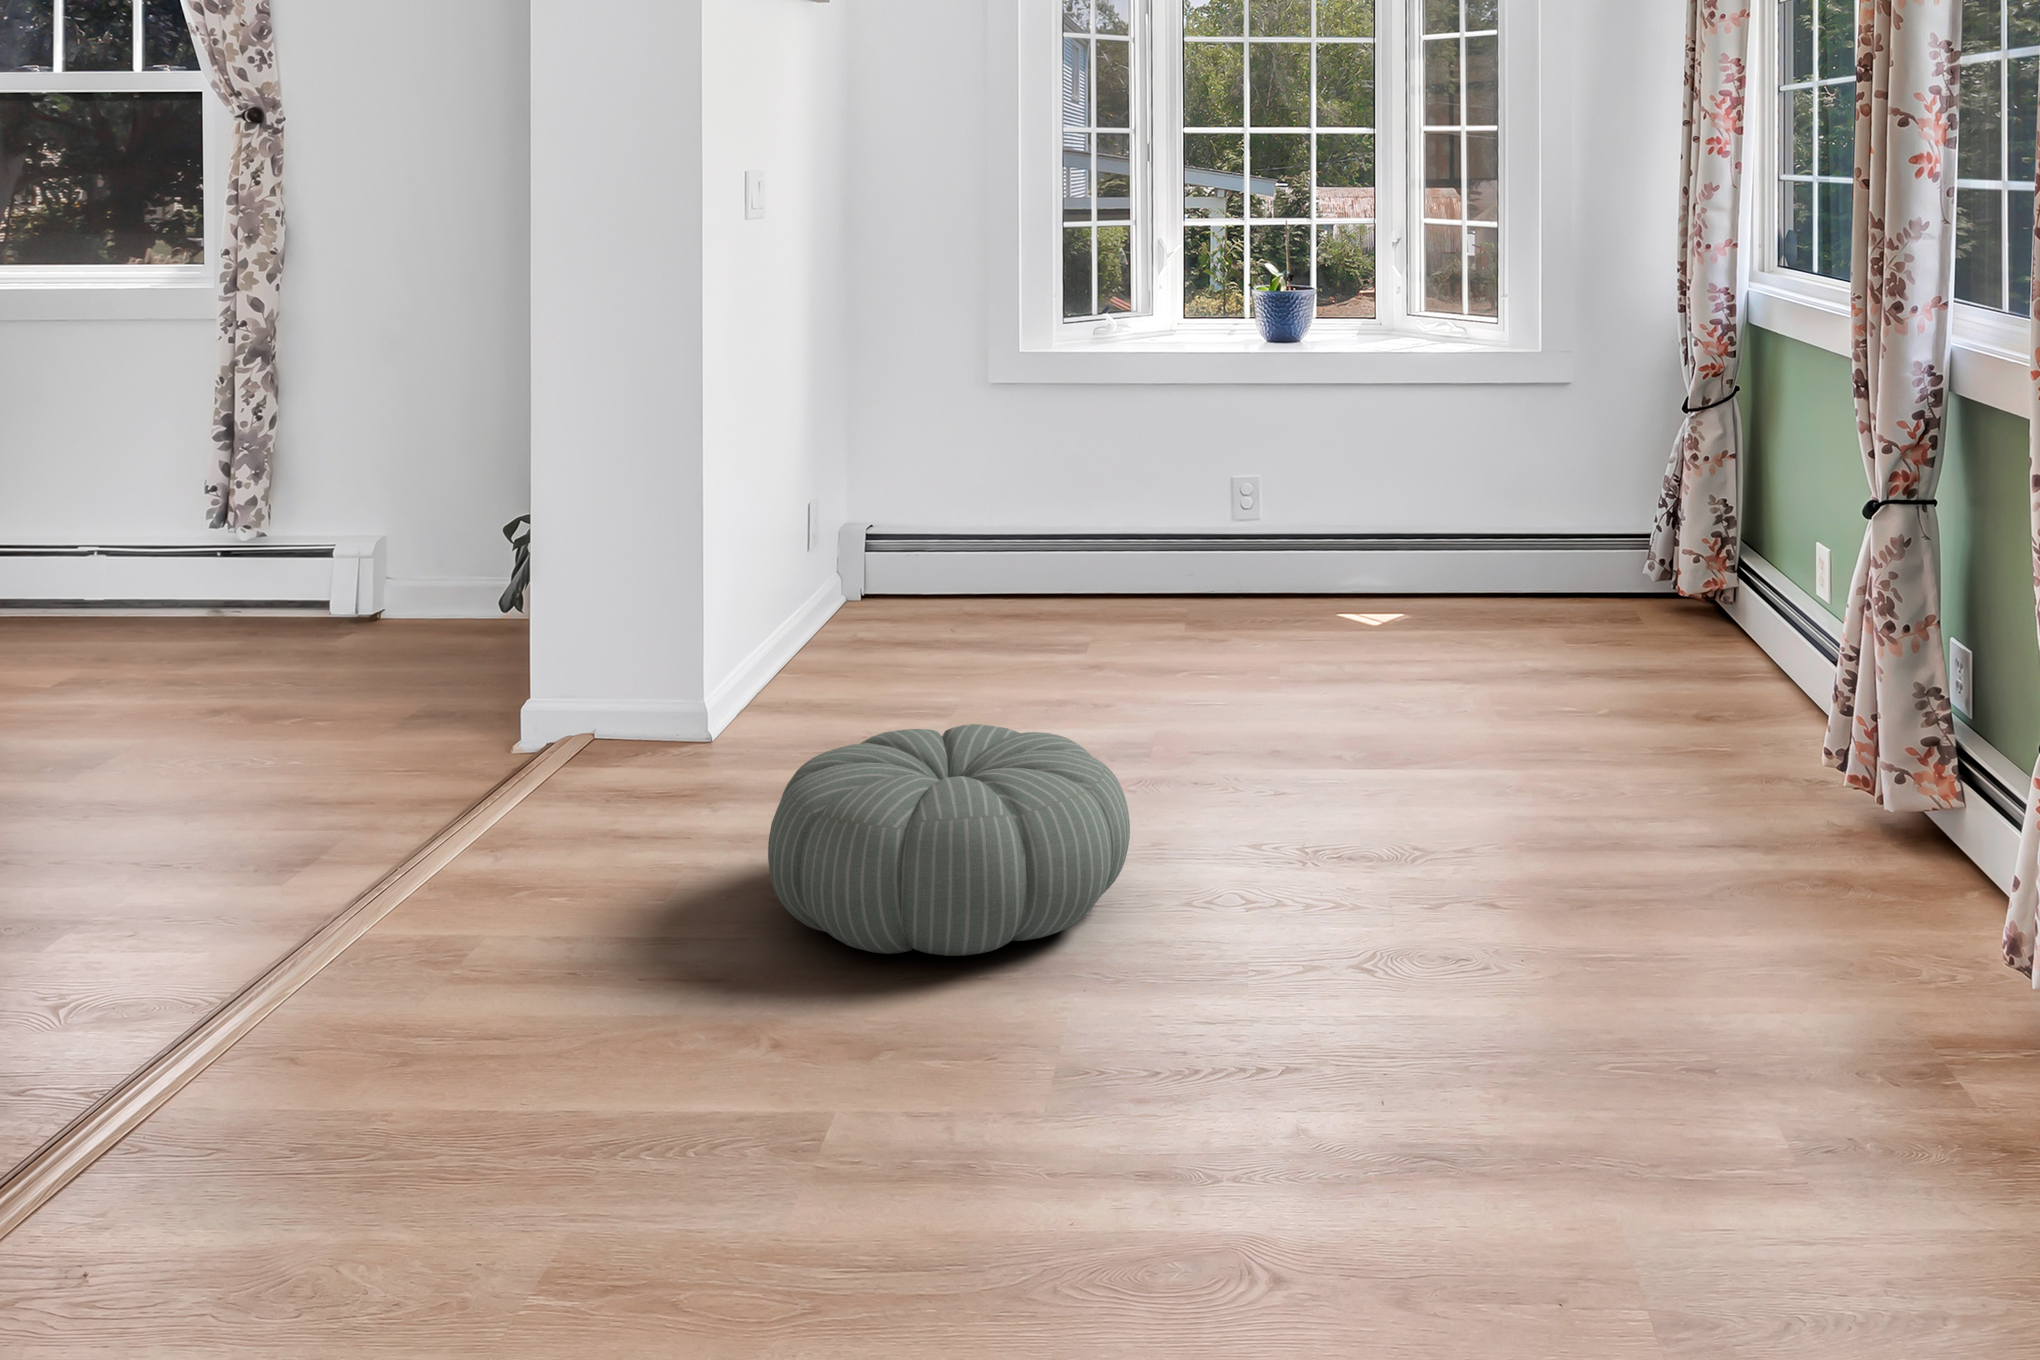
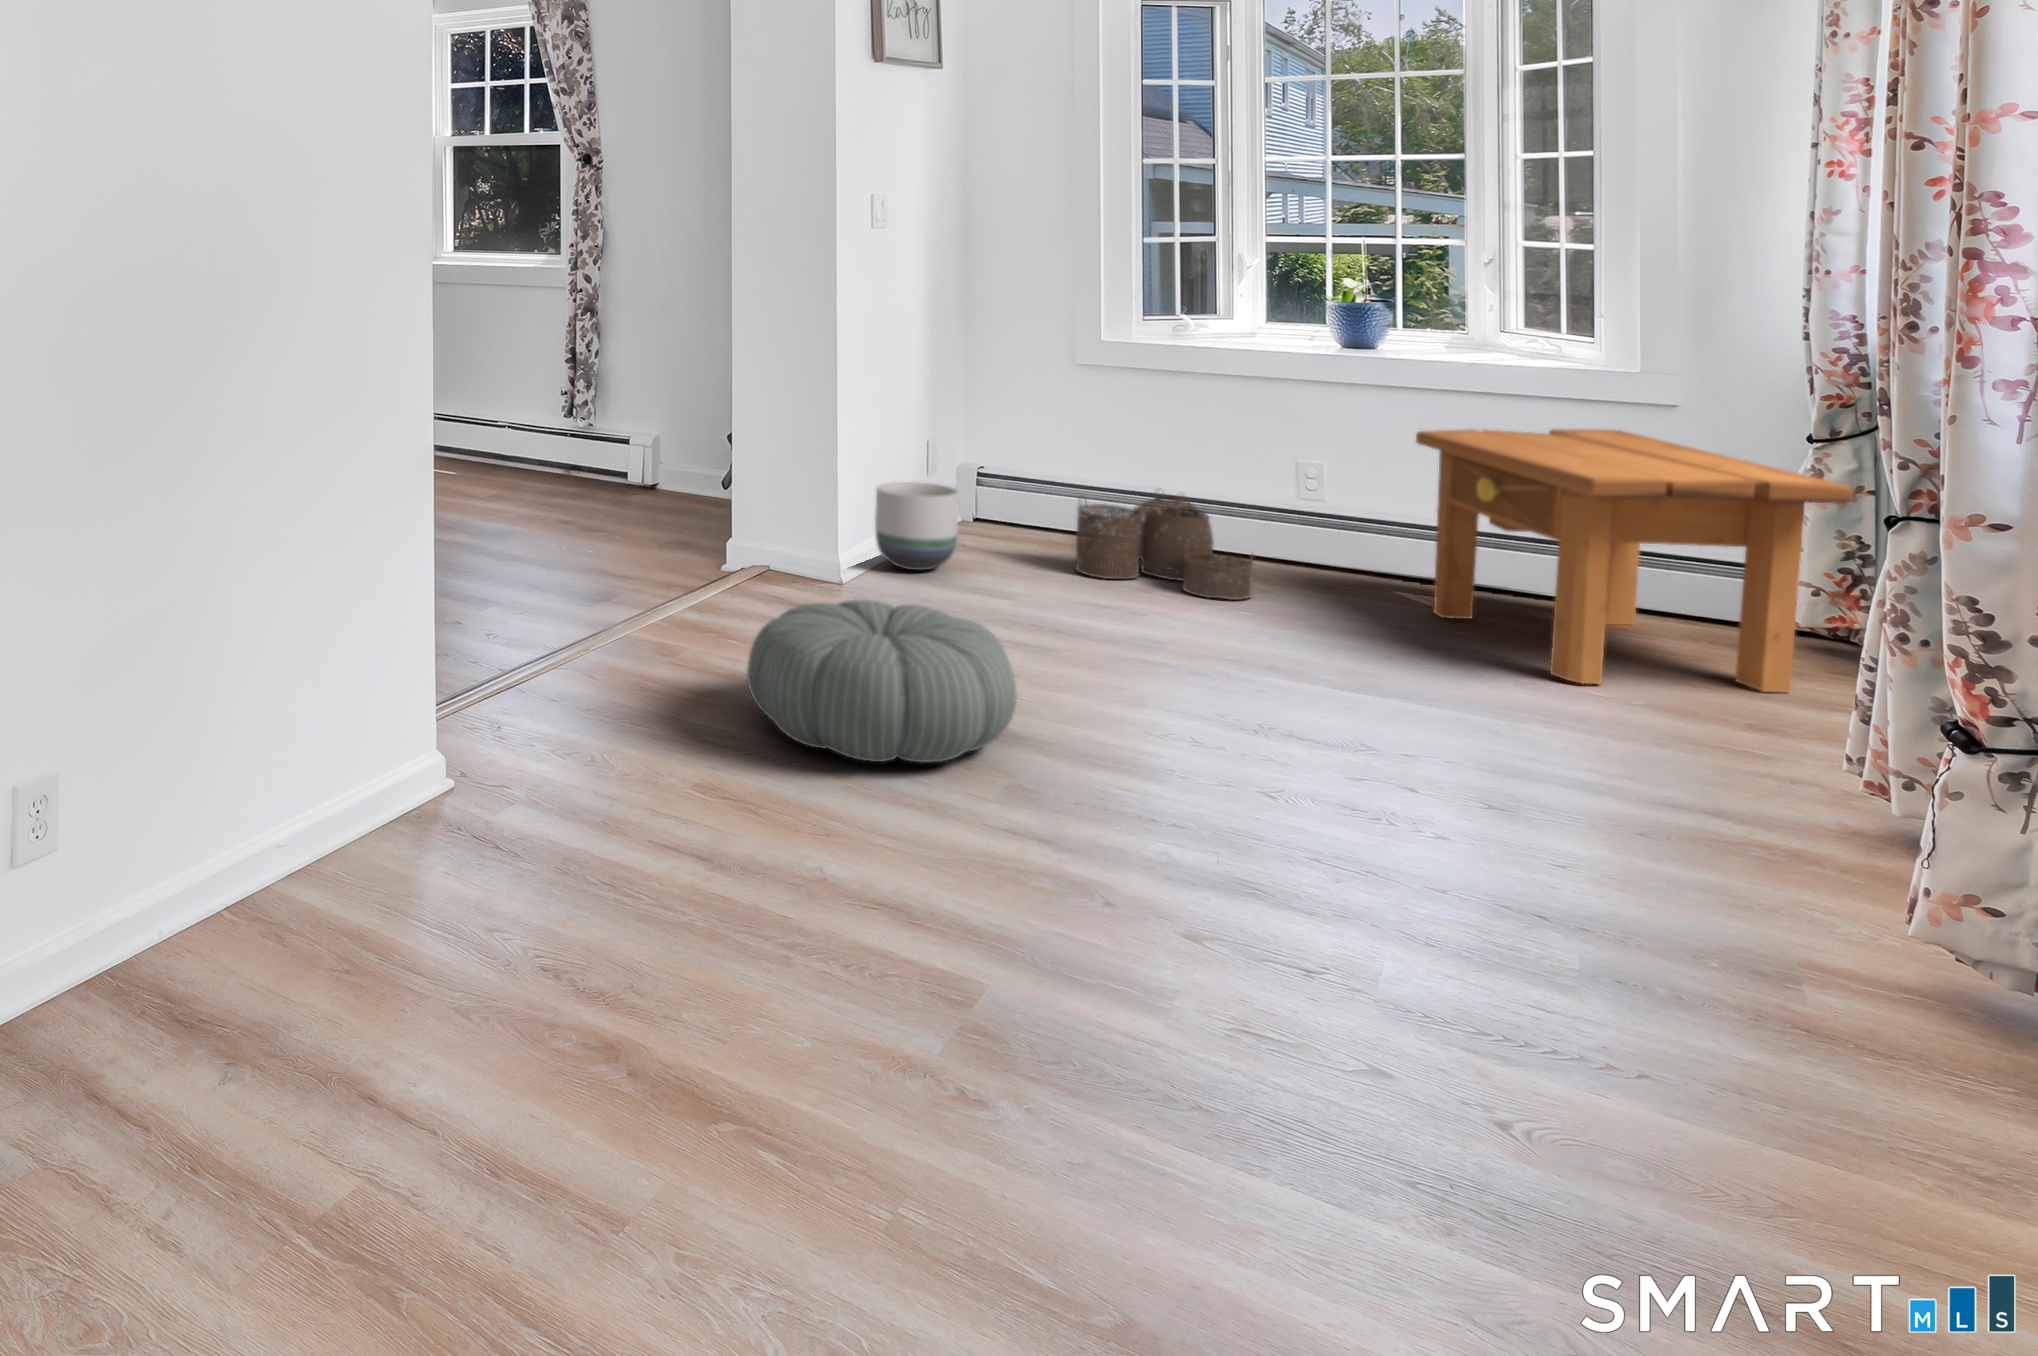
side table: none [1373,416,1753,683] -> present [1416,429,1852,692]
woven basket: none [1027,526,1231,650] -> present [1075,494,1253,600]
planter: none [785,554,894,673] -> present [875,482,959,570]

